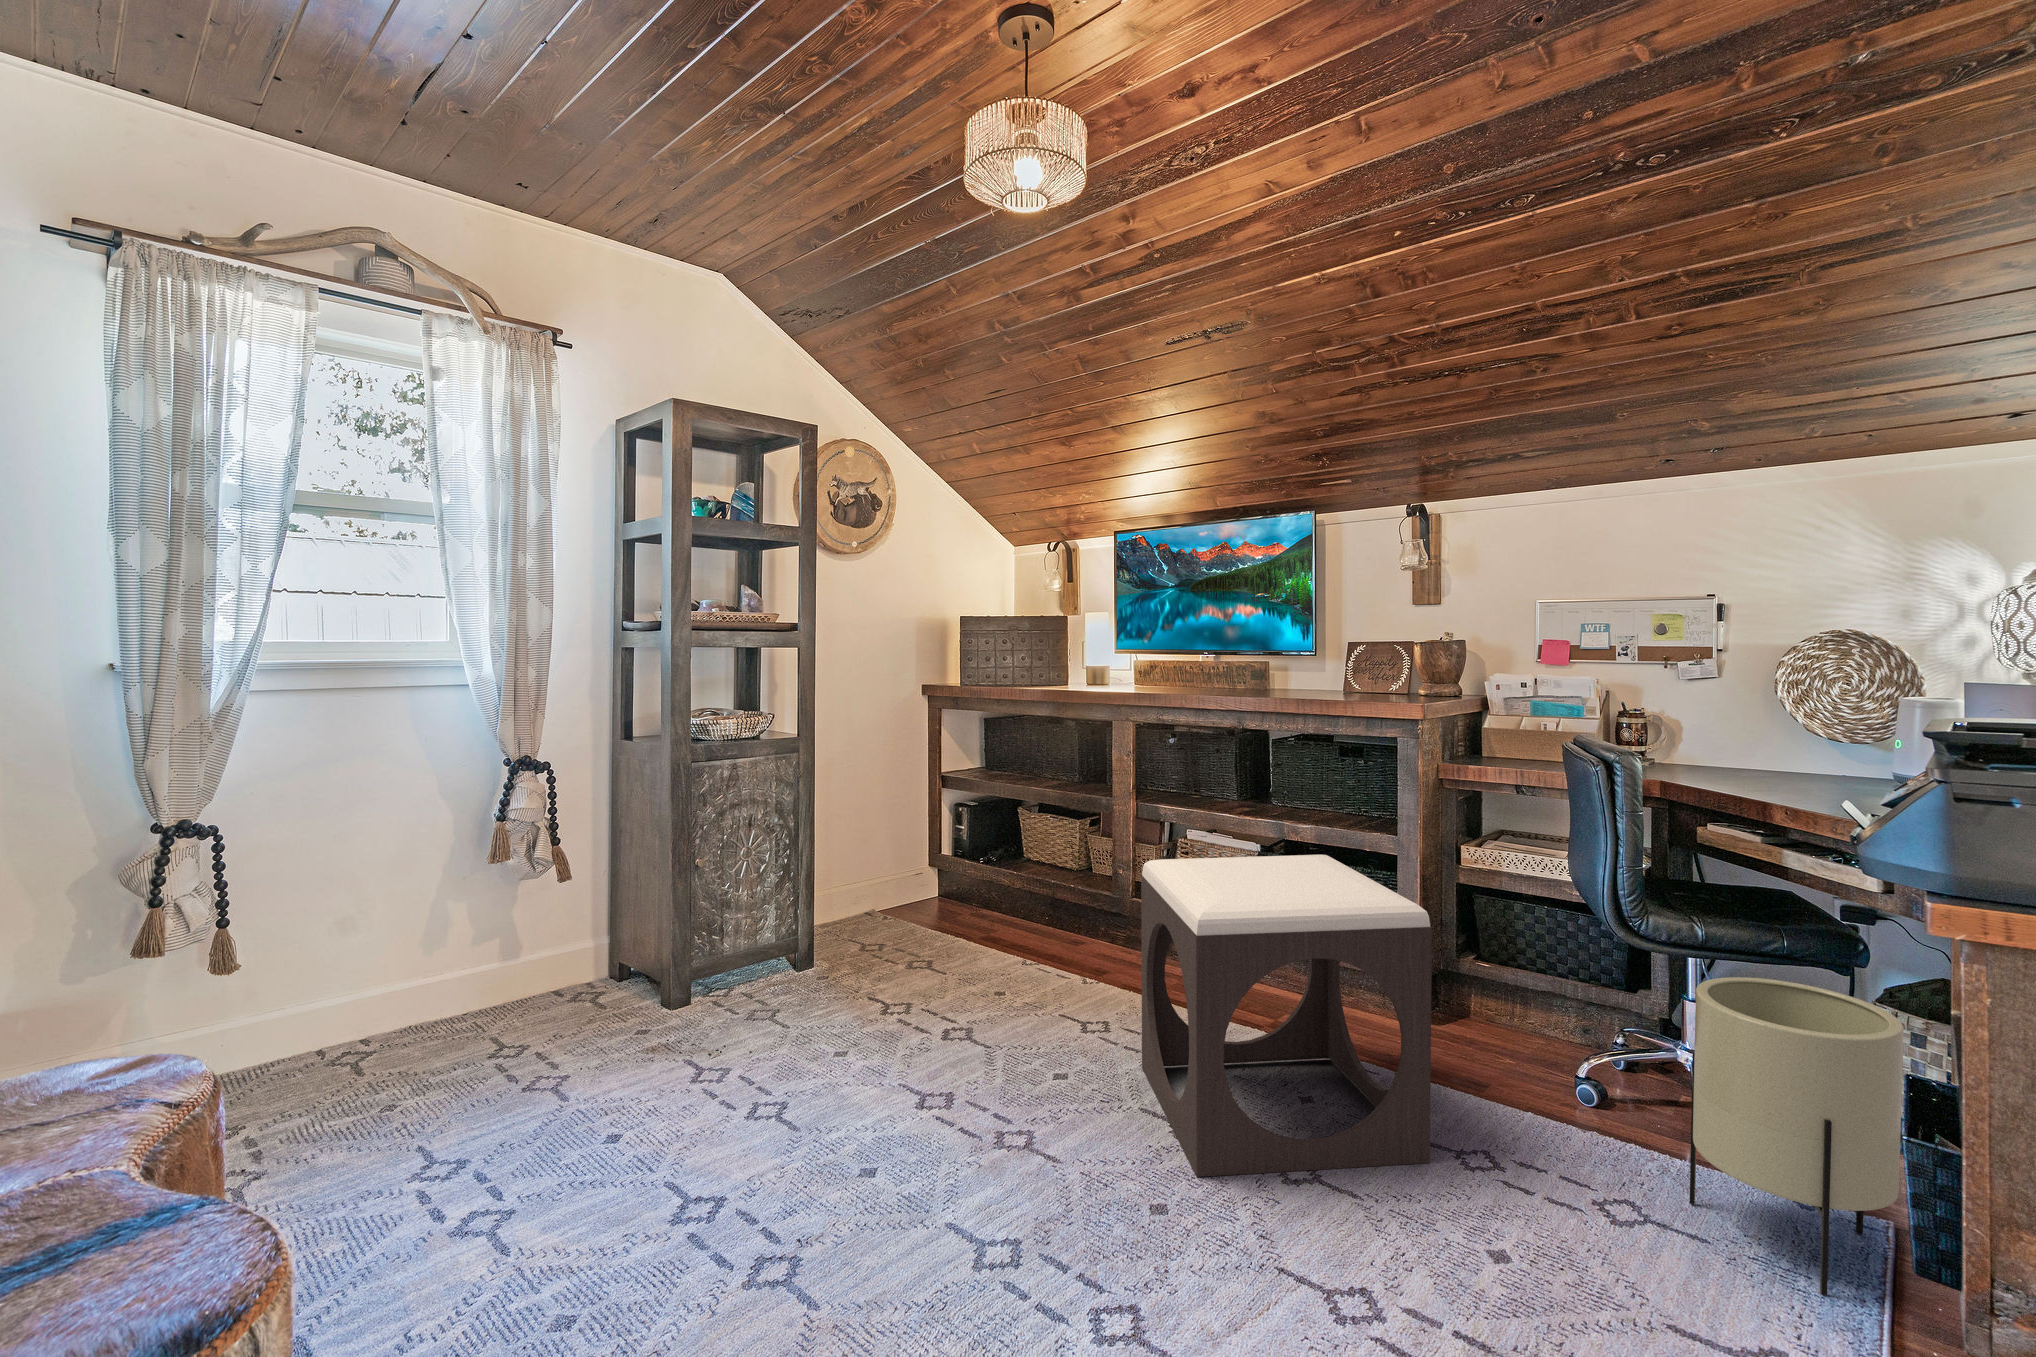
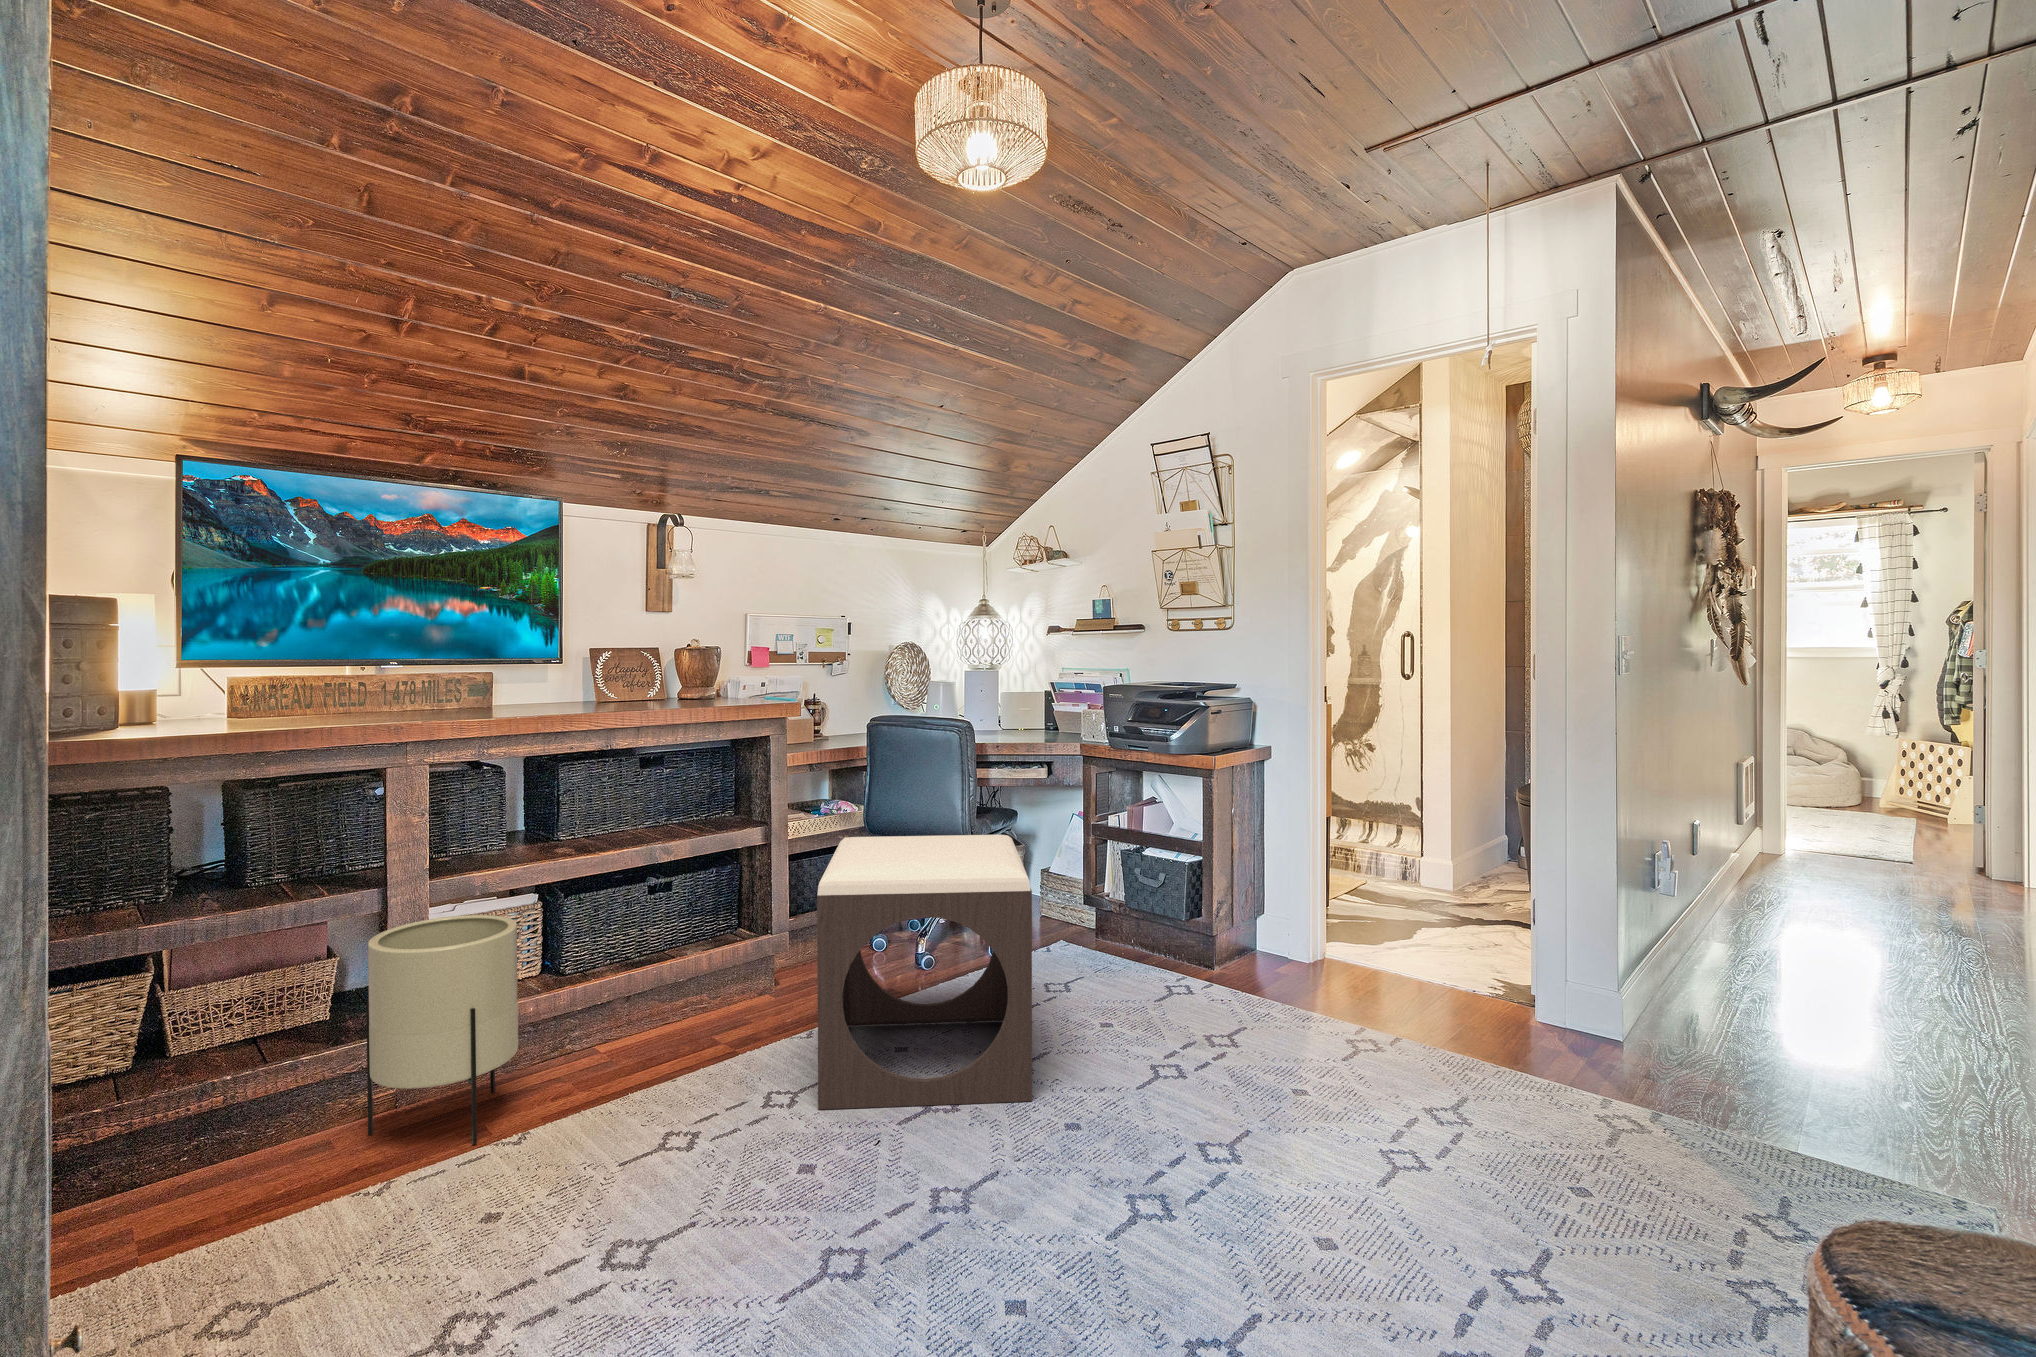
planter: present [1690,977,1904,1295] -> present [366,915,518,1145]

